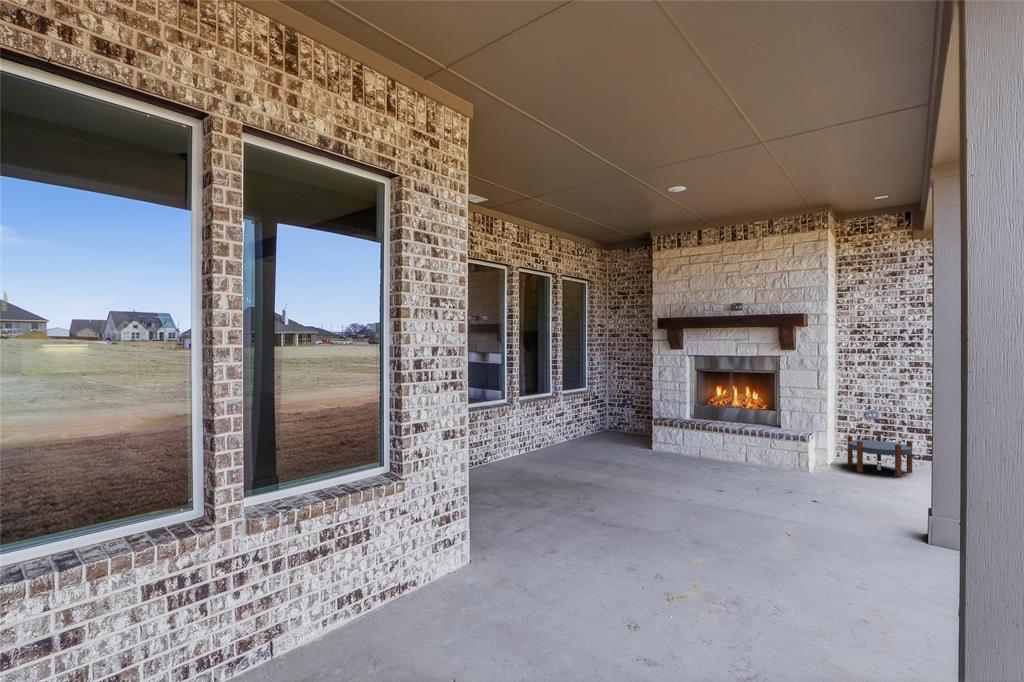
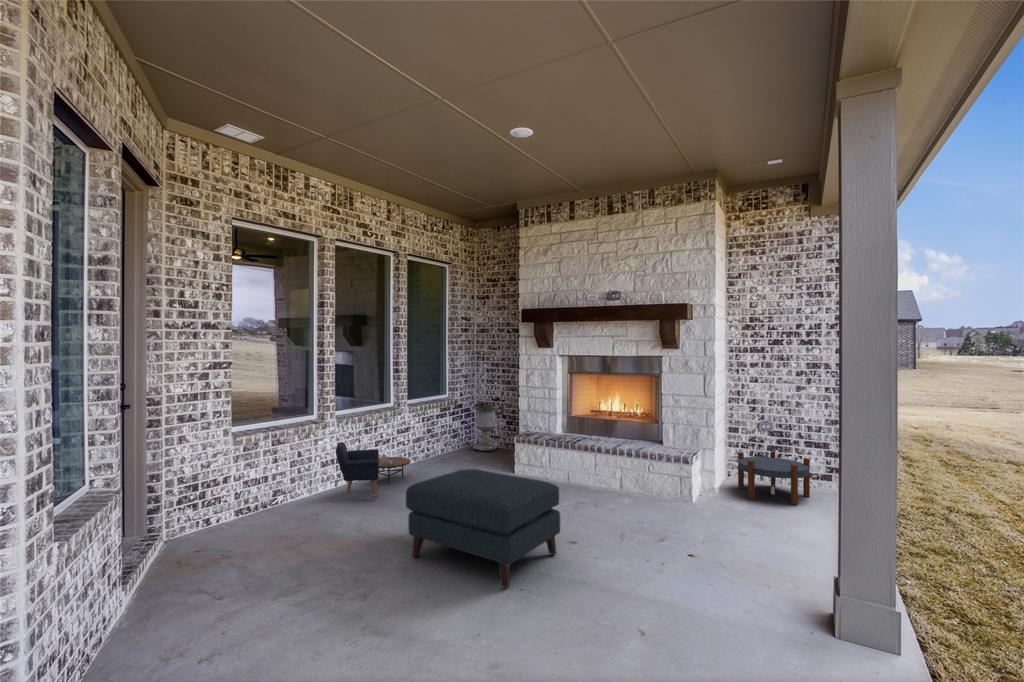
planter: none [608,392,630,434] -> present [473,400,499,451]
armchair: none [525,419,572,463] -> present [336,442,411,502]
ottoman: none [603,437,714,511] -> present [406,469,560,589]

